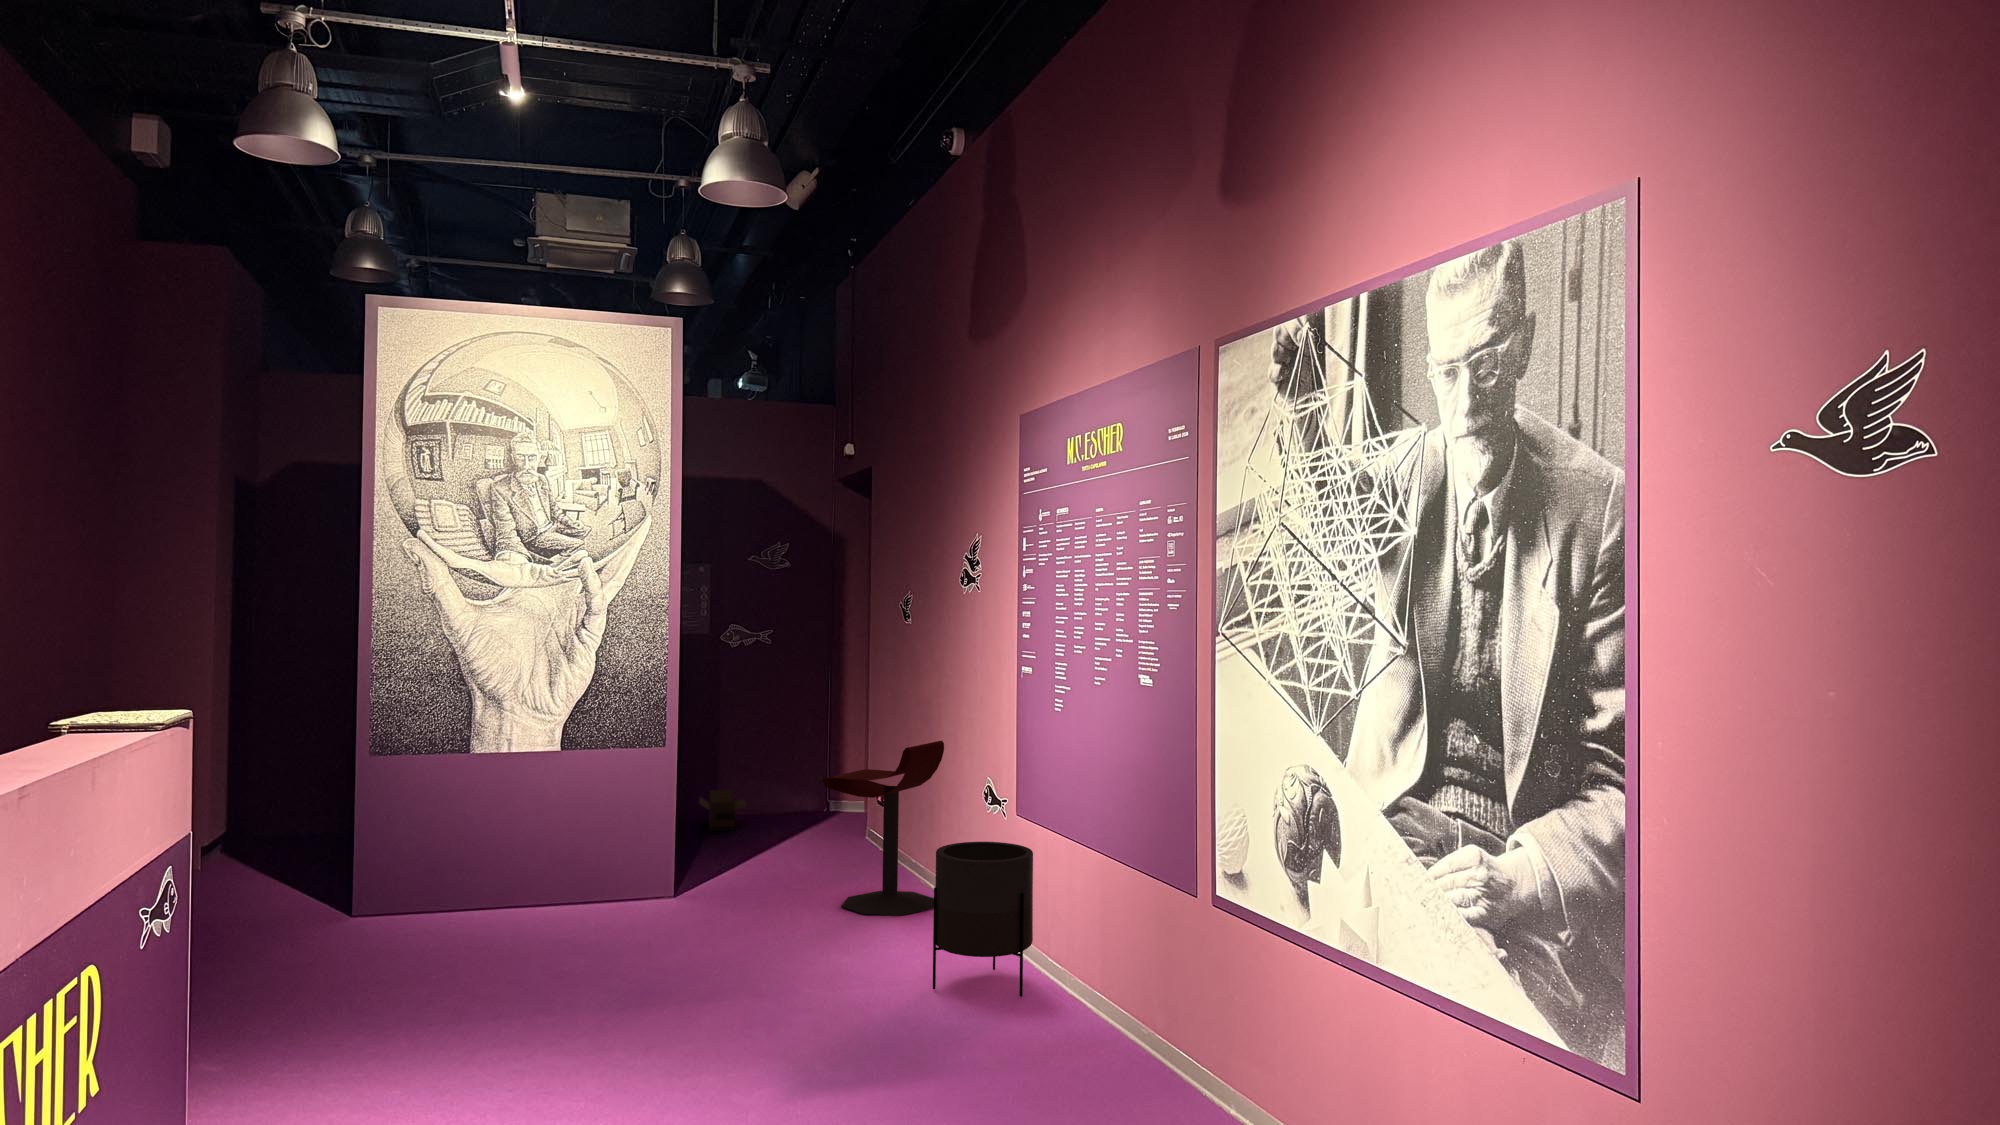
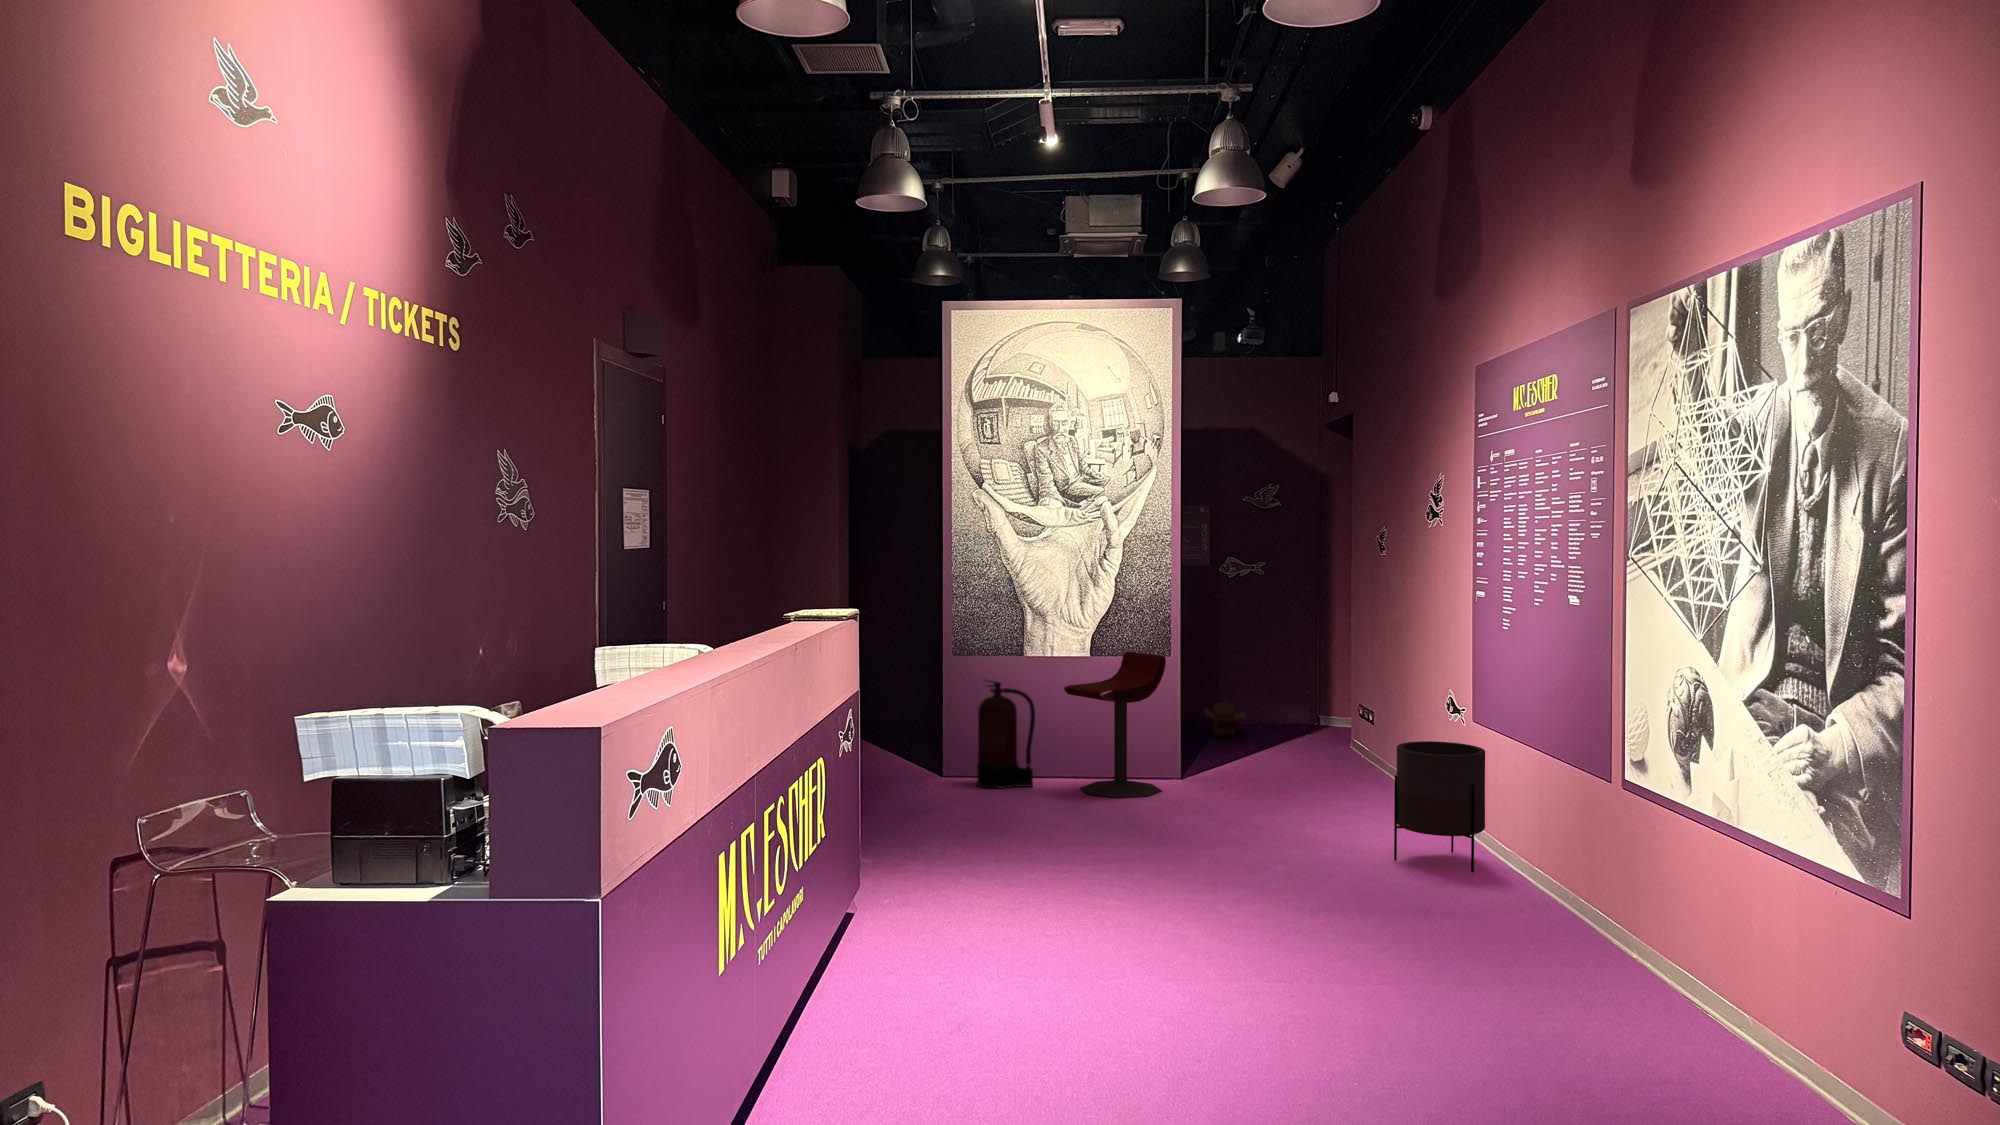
stool: present [823,741,944,915] -> present [1064,652,1166,798]
fire extinguisher: none [399,783,483,927] -> present [977,680,1035,789]

